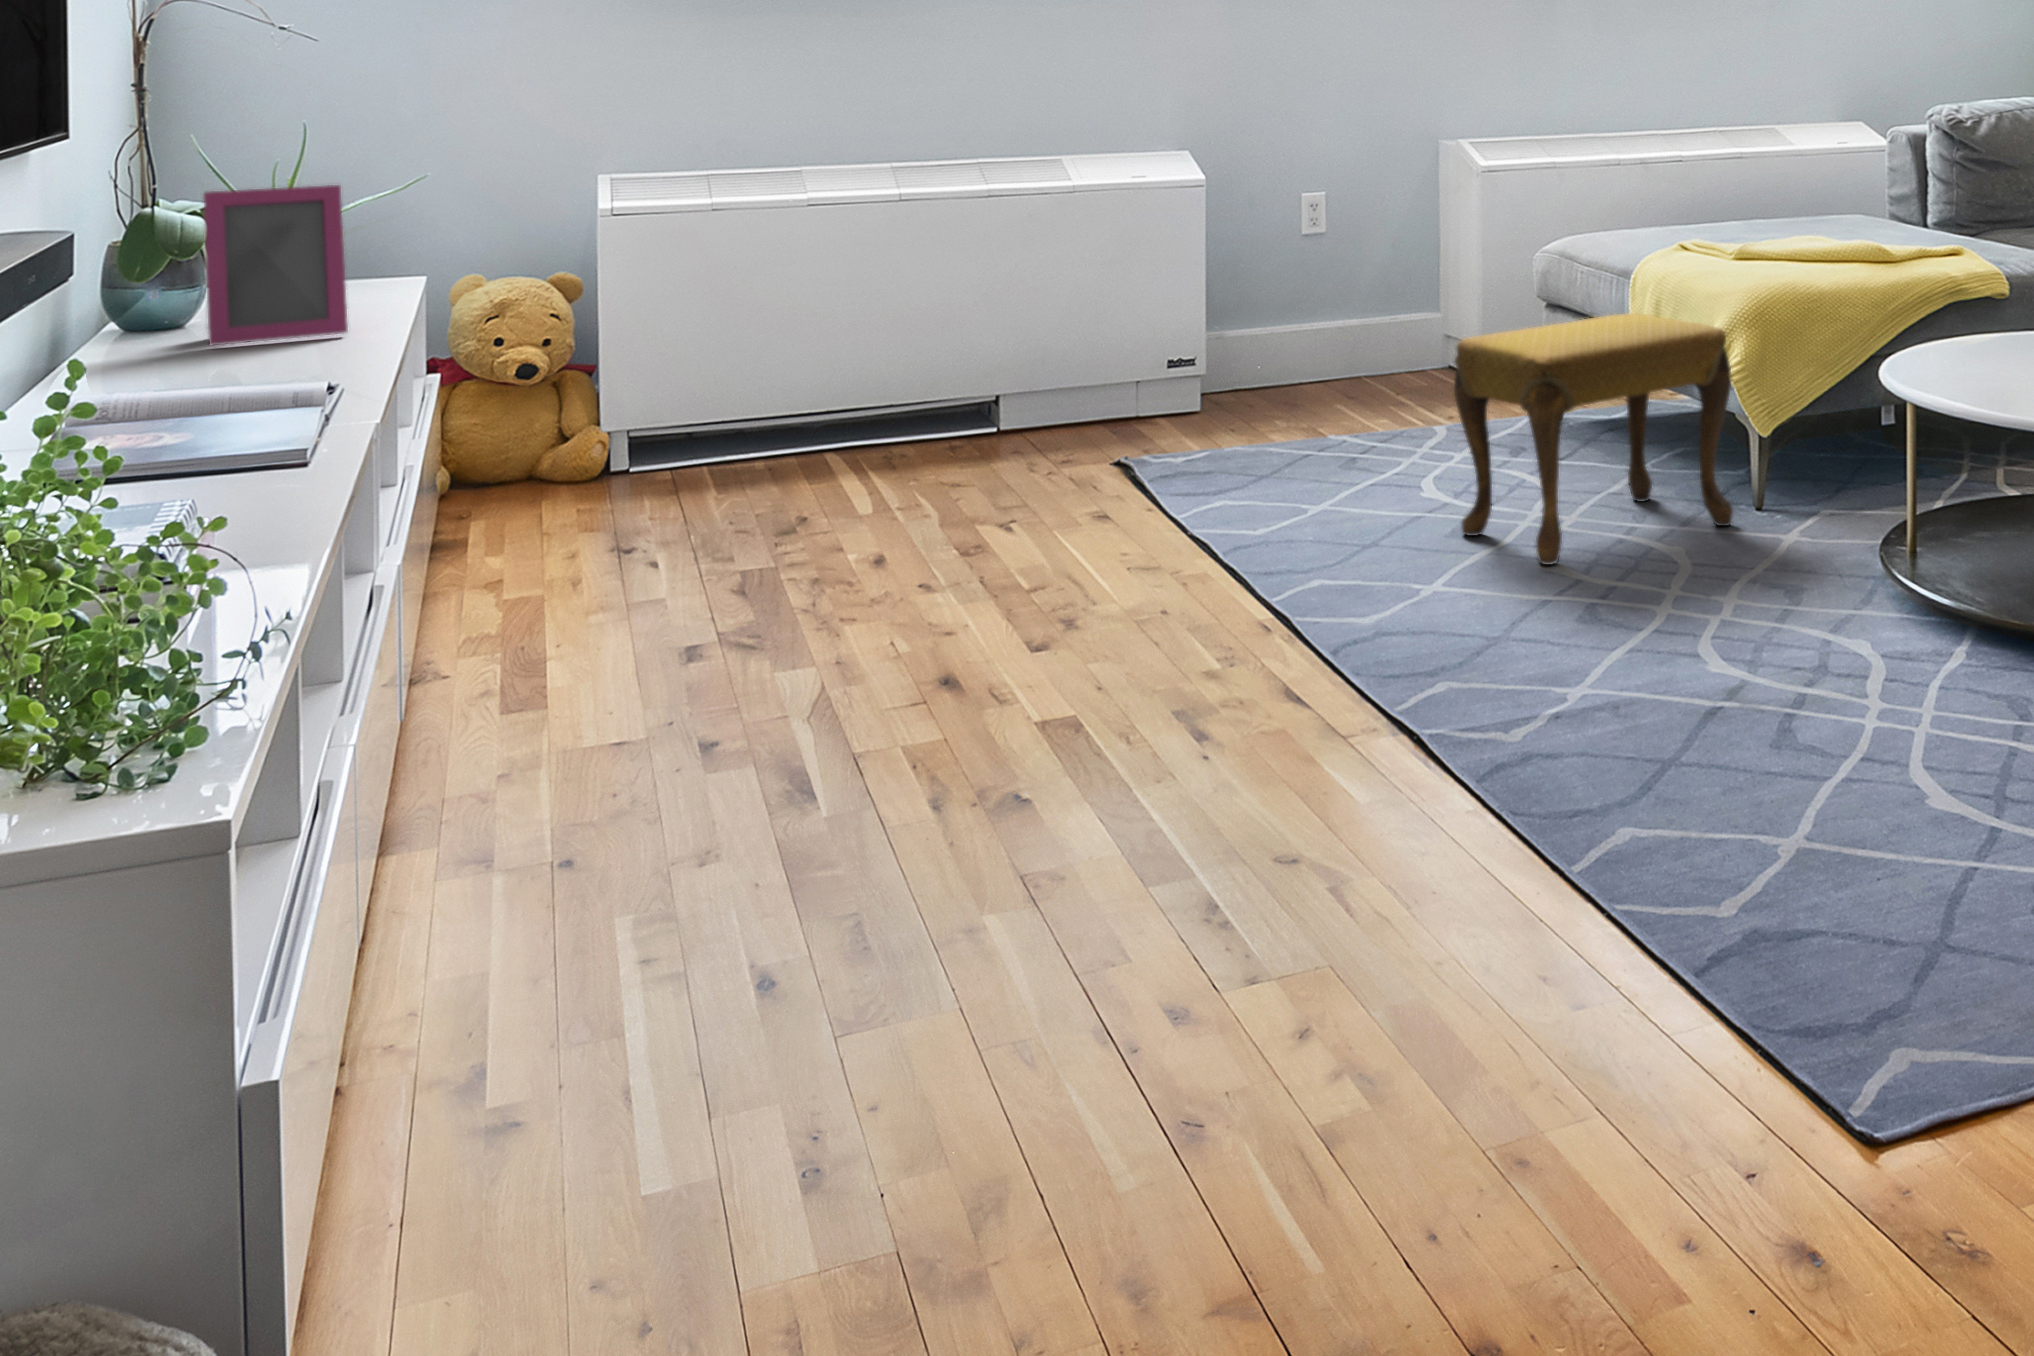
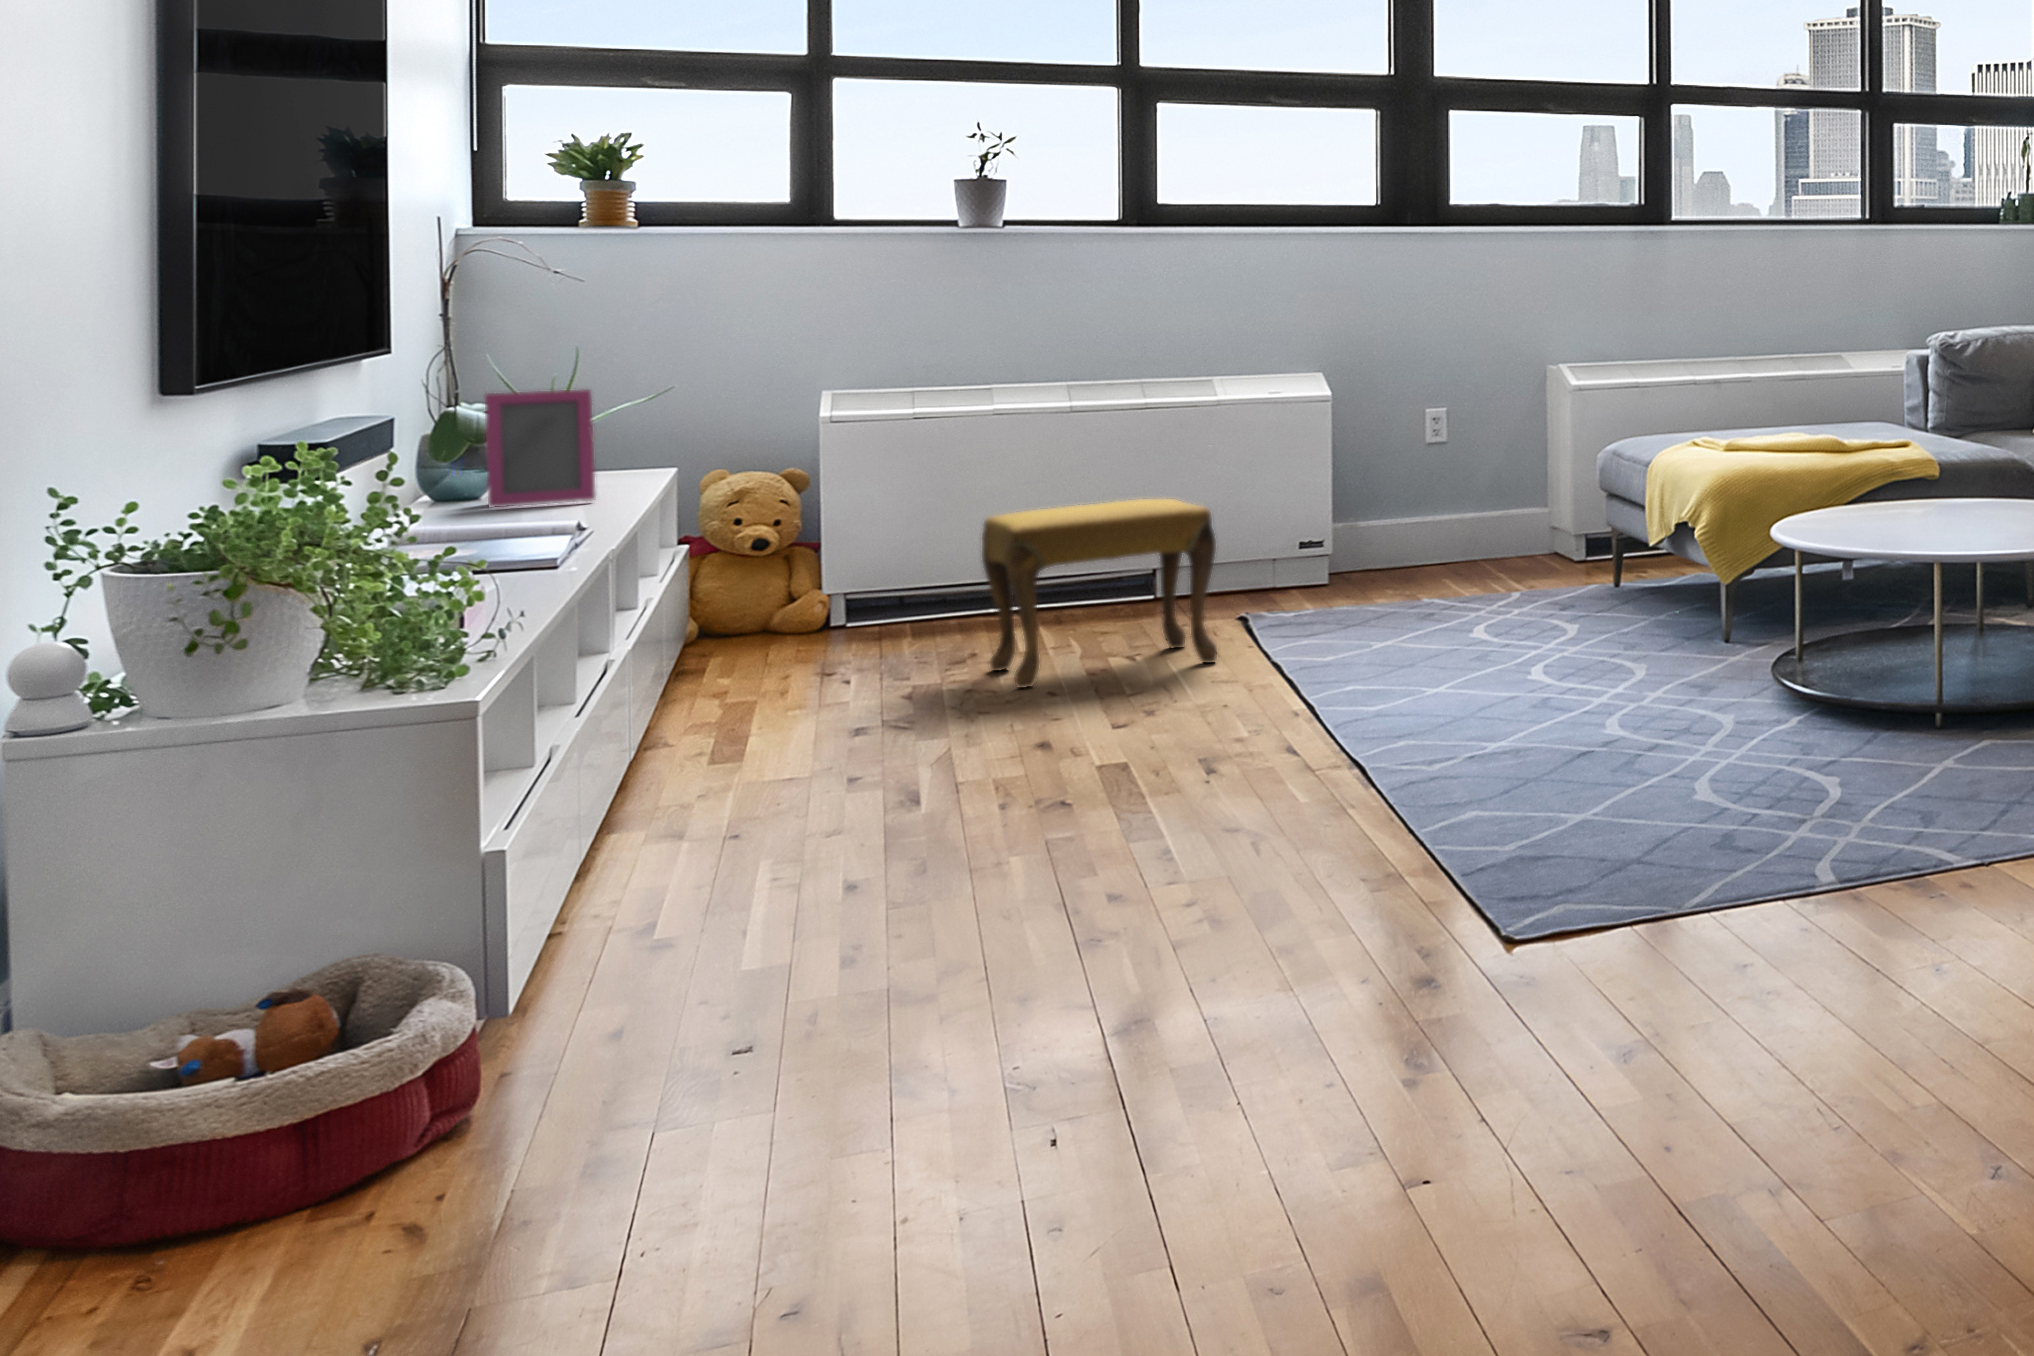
footstool: present [1454,313,1733,565] -> present [982,499,1217,688]

